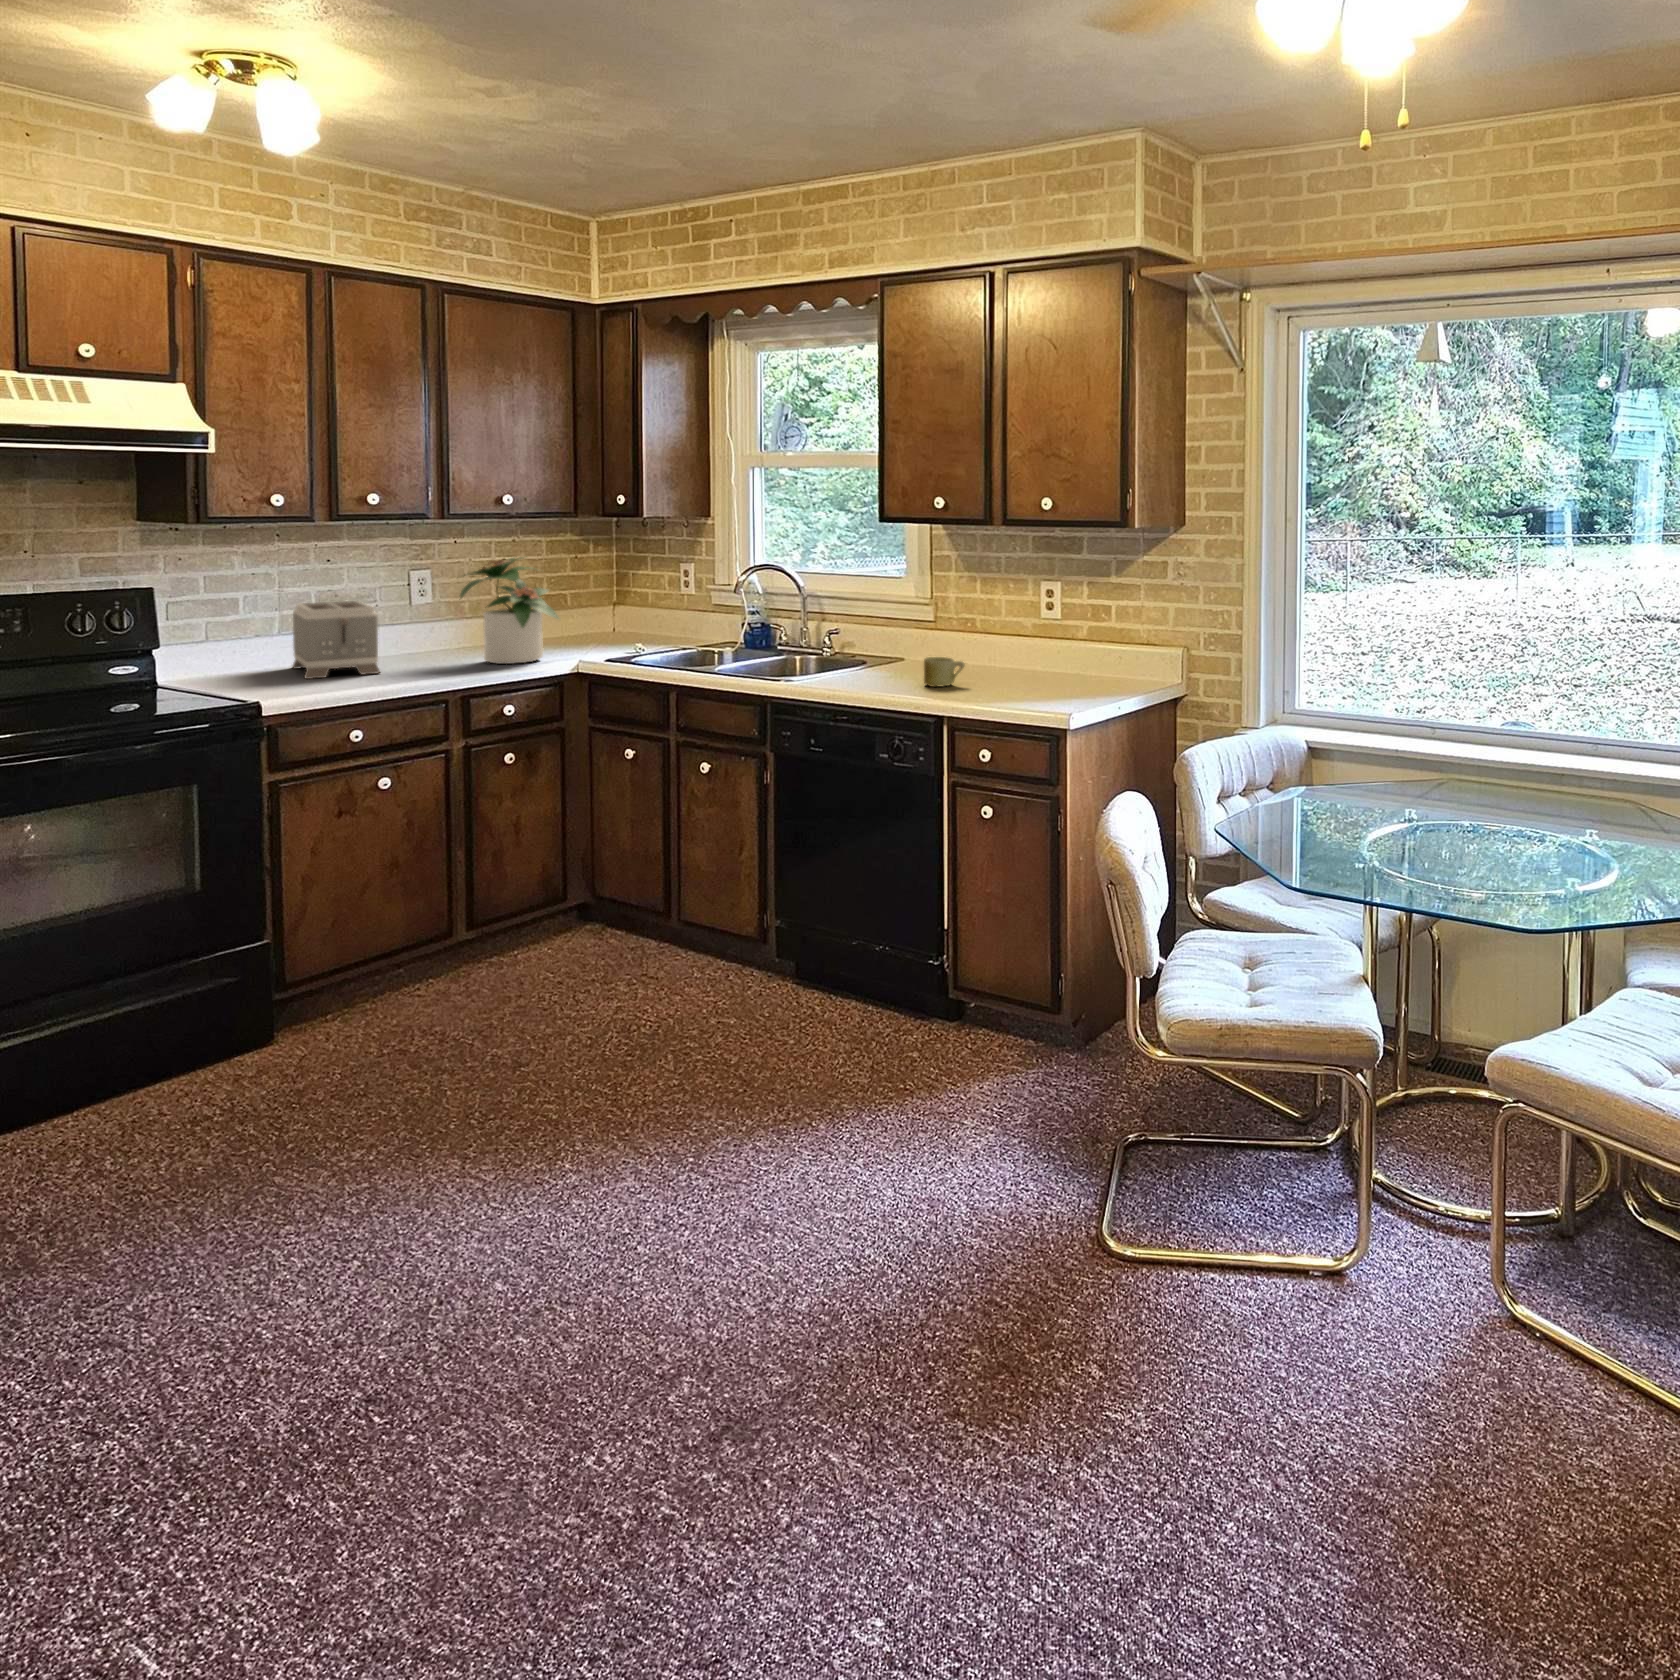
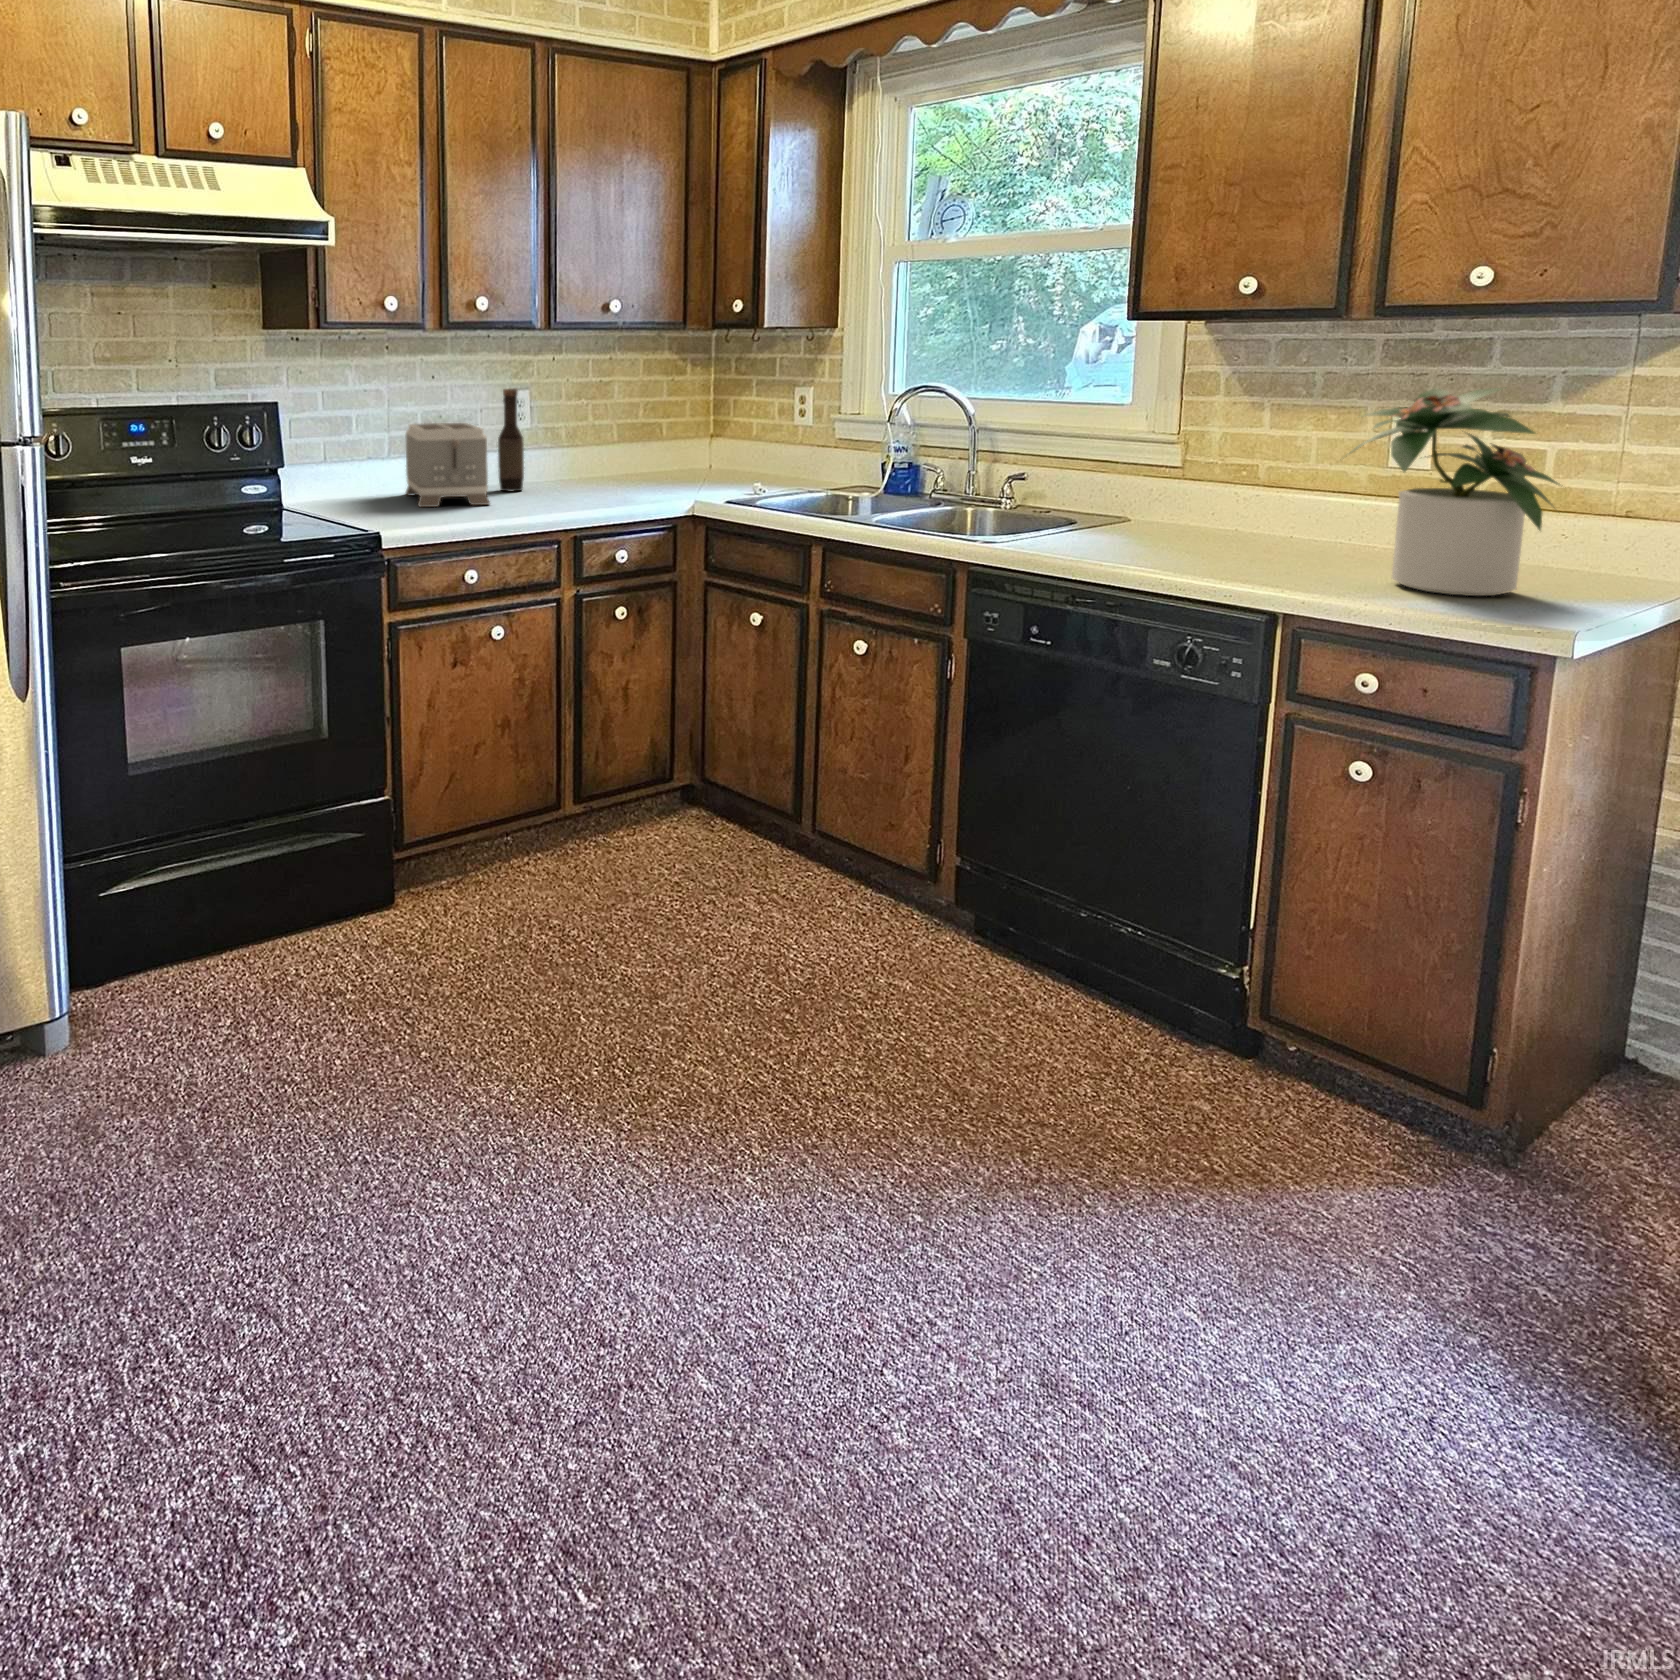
potted plant: present [460,558,559,664] -> present [1349,388,1559,596]
bottle: none [393,569,419,660] -> present [498,389,524,492]
mug: present [924,657,965,687] -> none [1207,518,1281,564]

